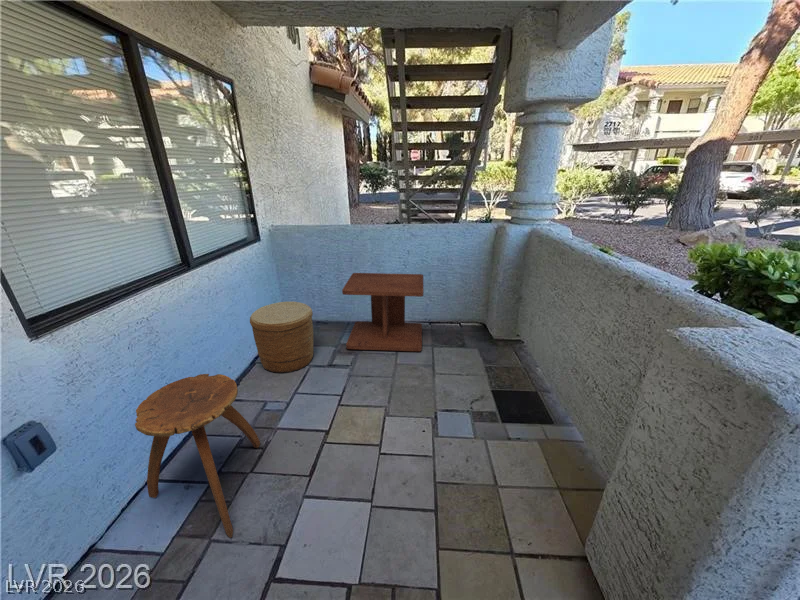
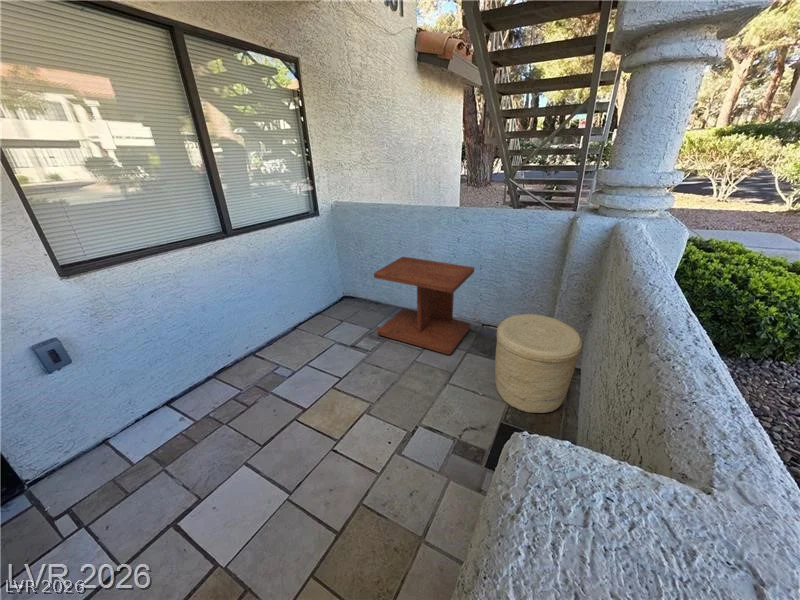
woven basket: present [250,302,313,373] -> present [495,314,582,413]
stool: present [135,374,260,538] -> none [117,329,250,474]

